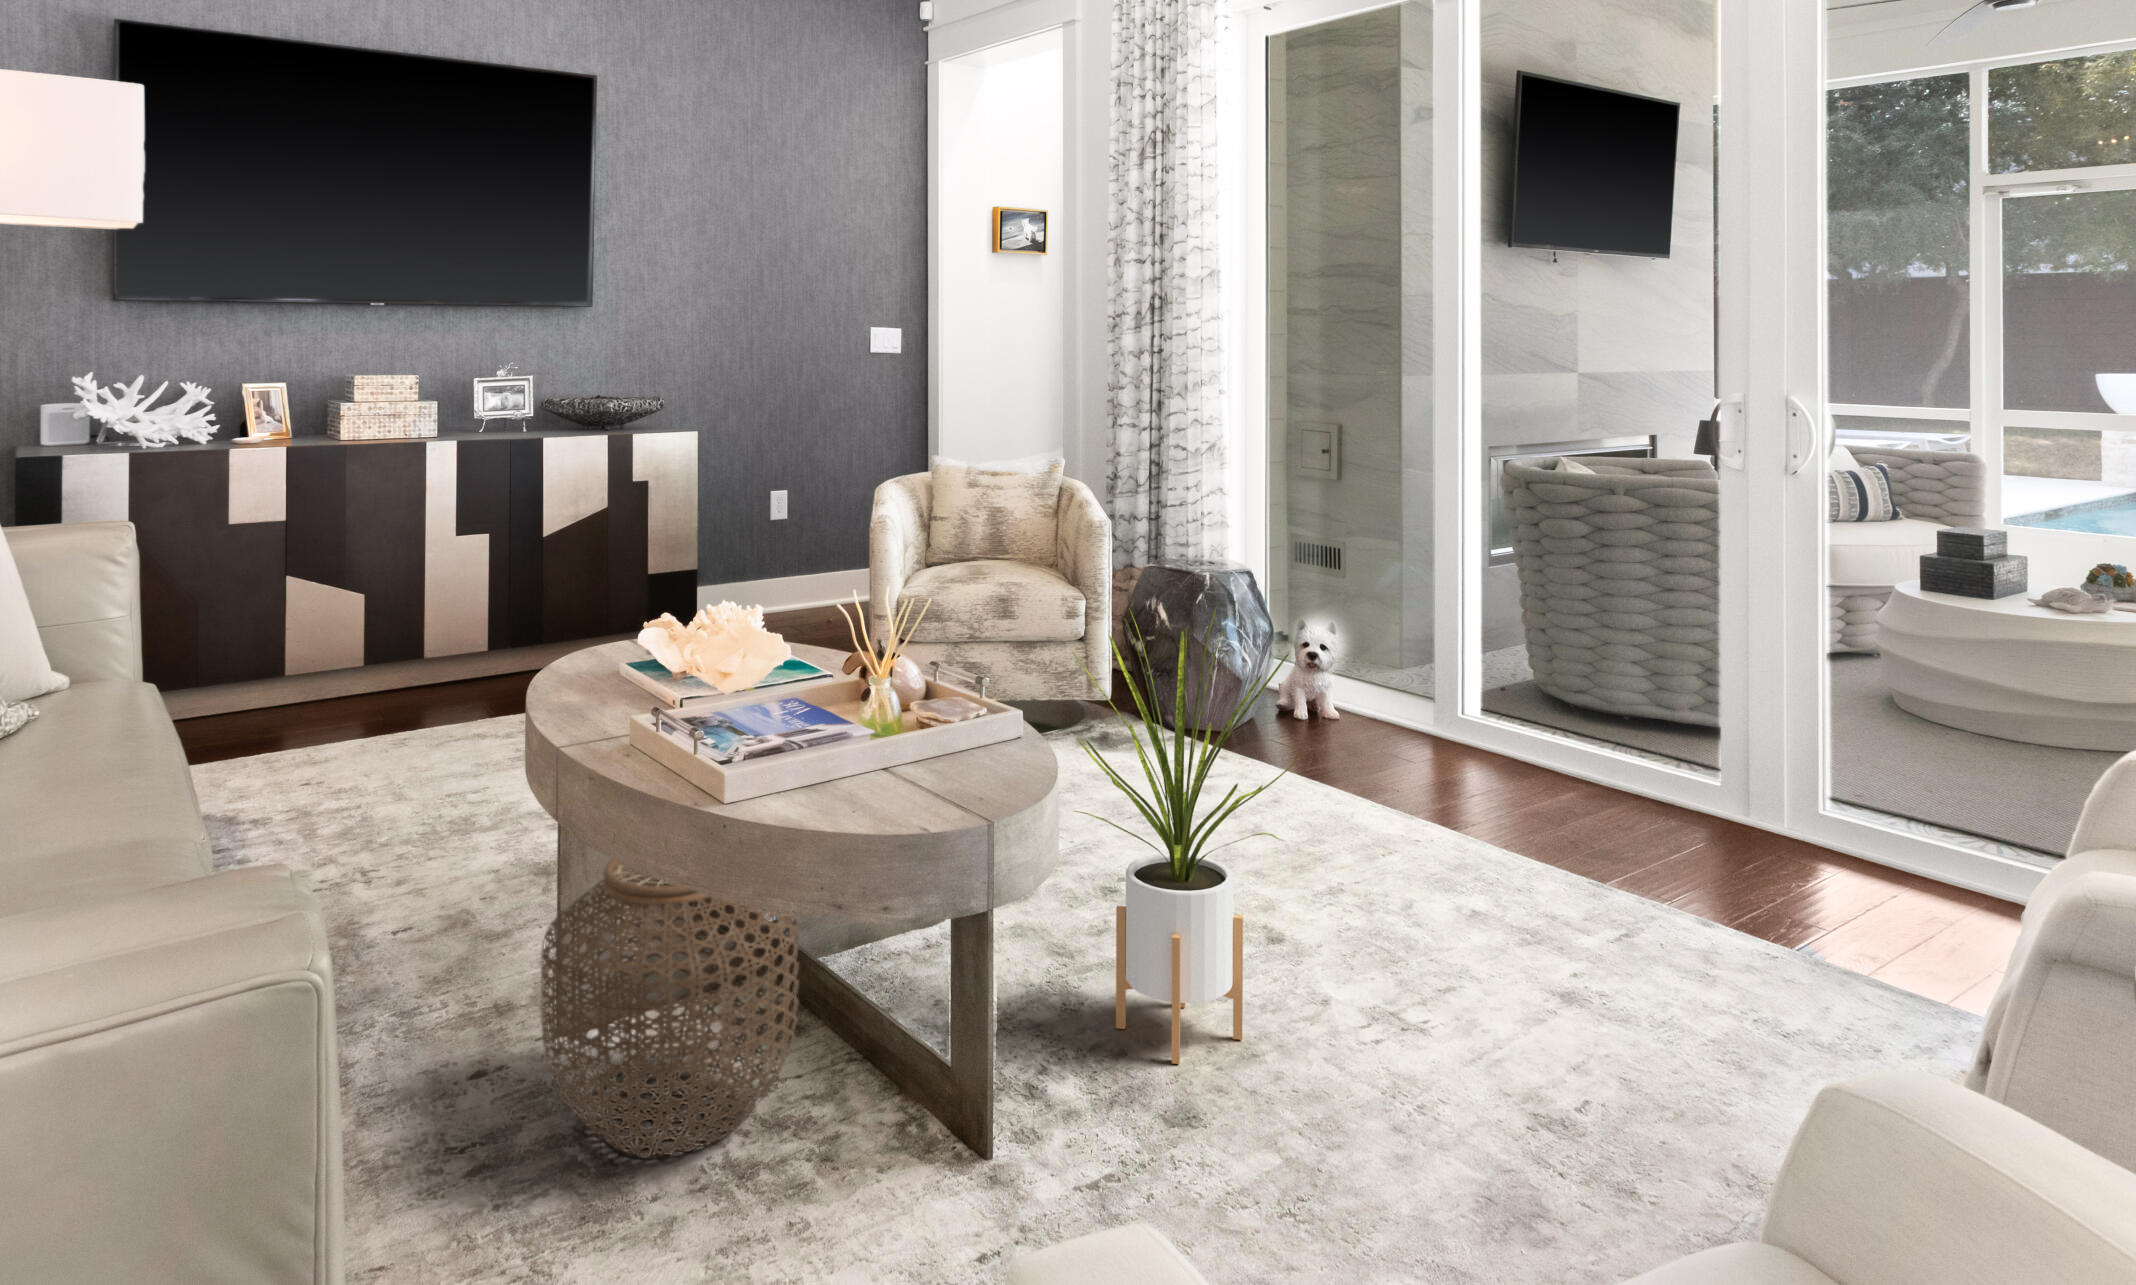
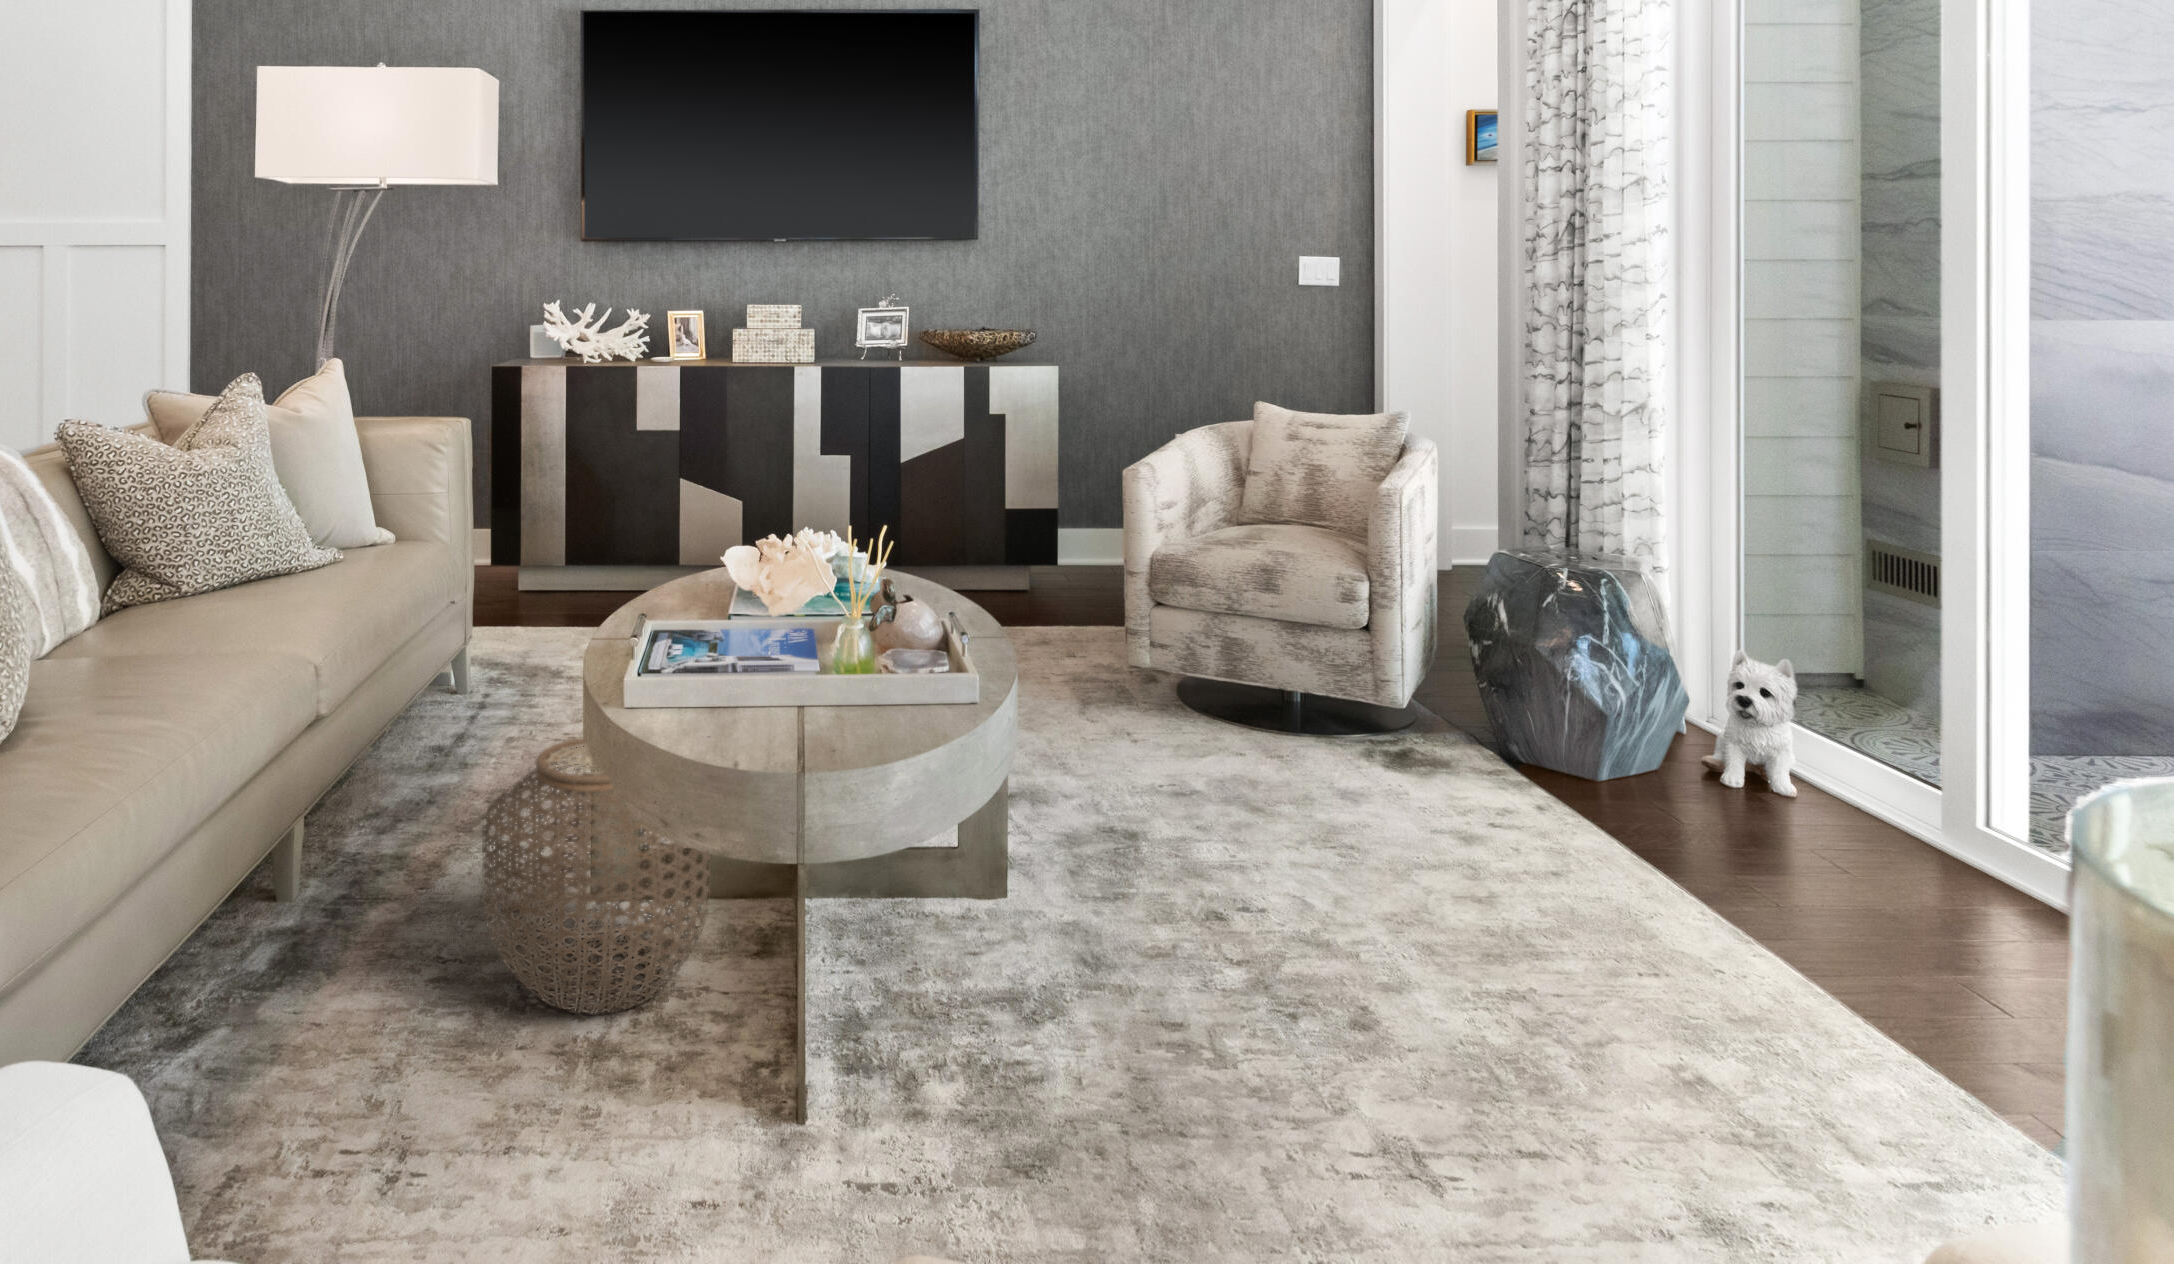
house plant: present [1071,609,1298,1064] -> none [980,582,1270,1105]

